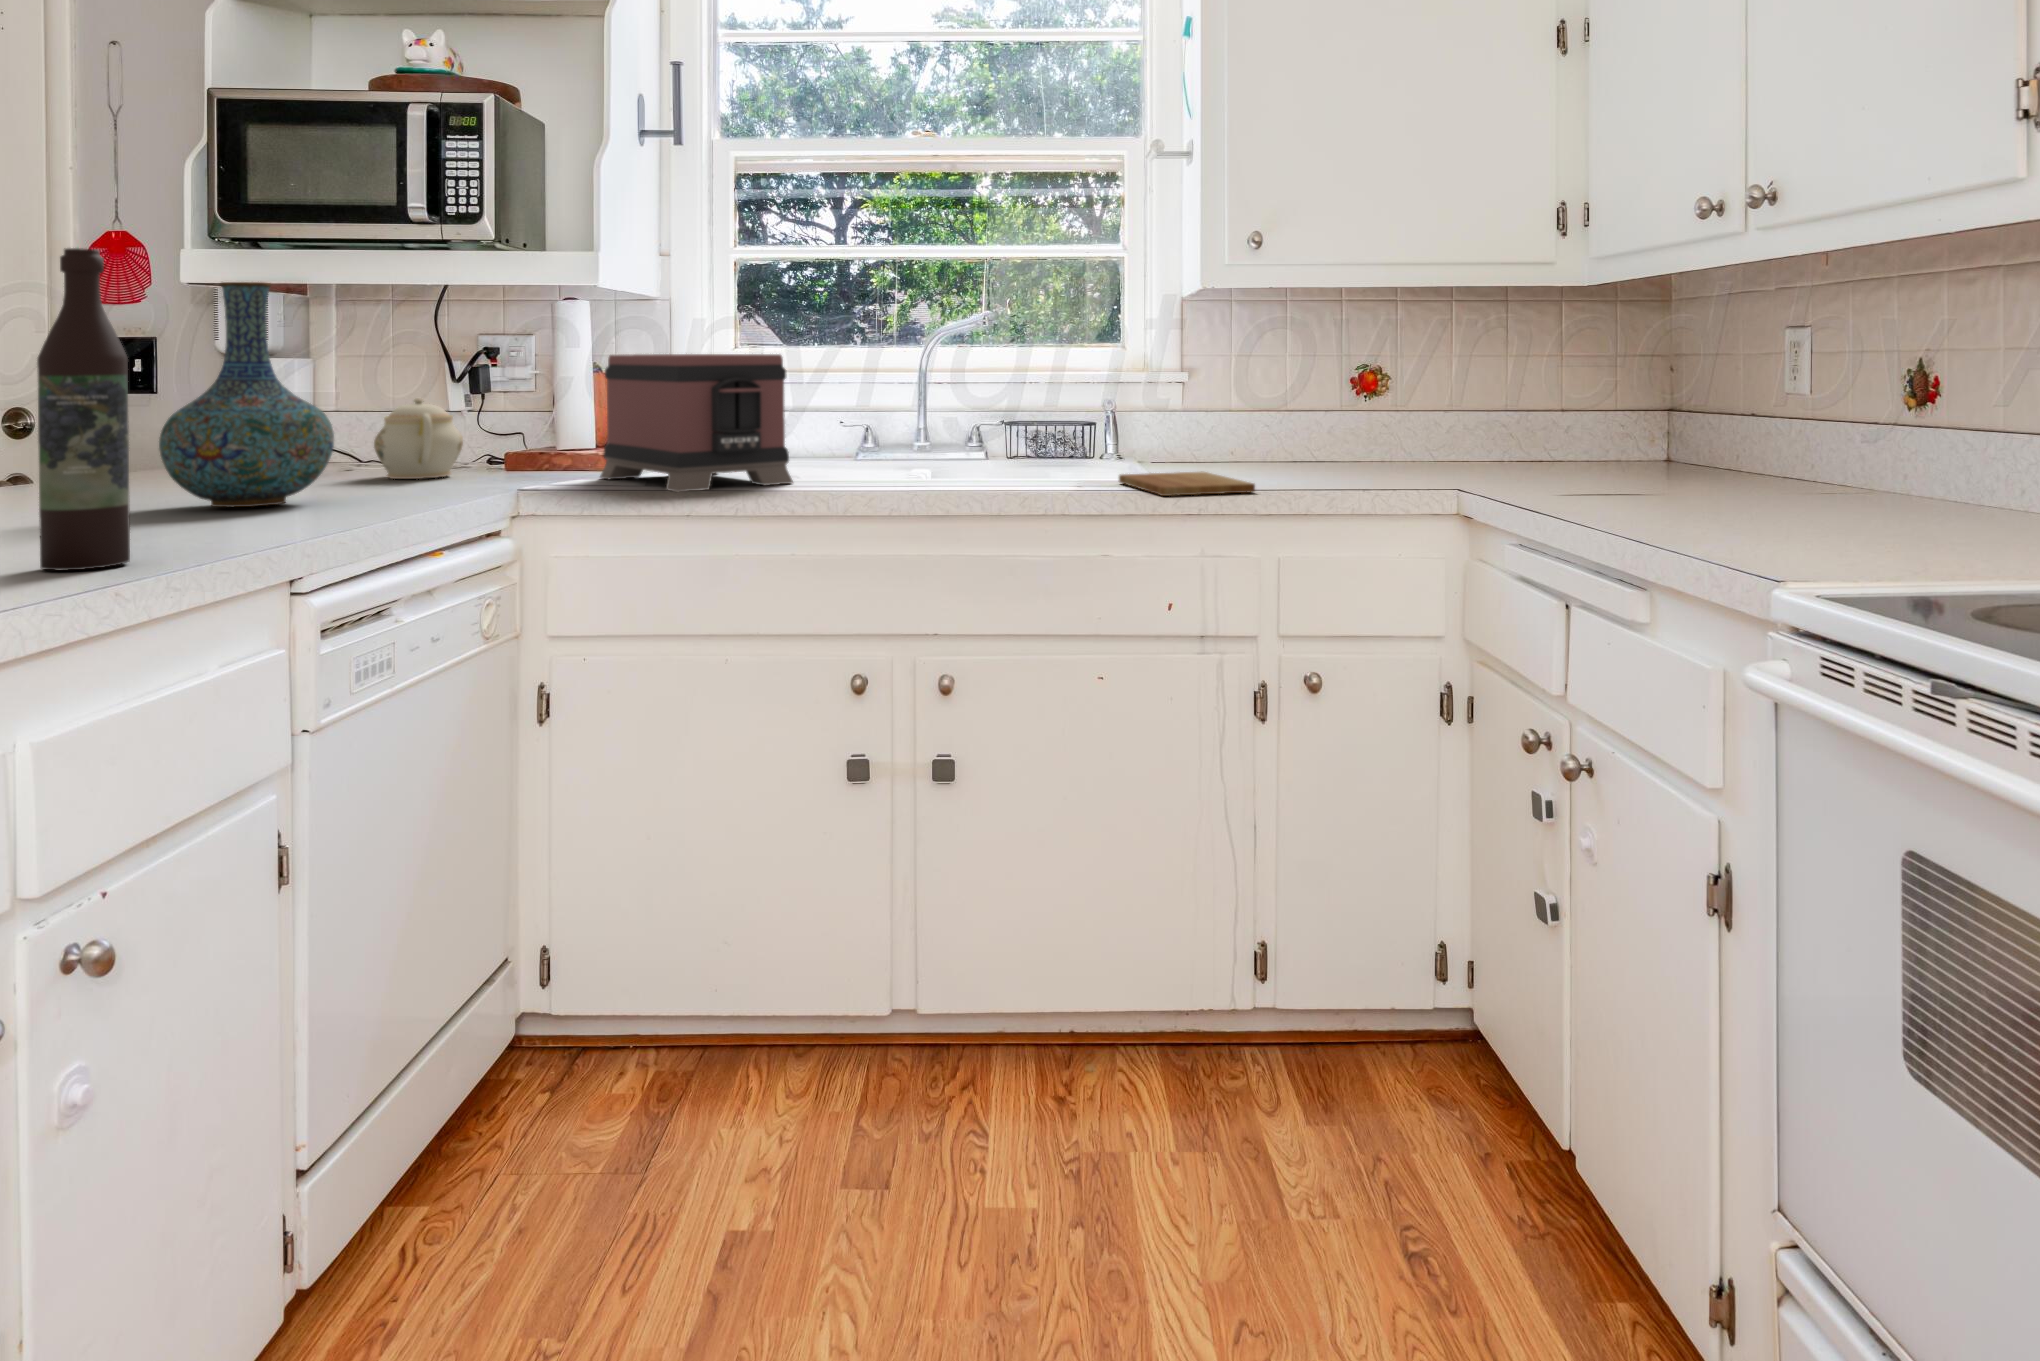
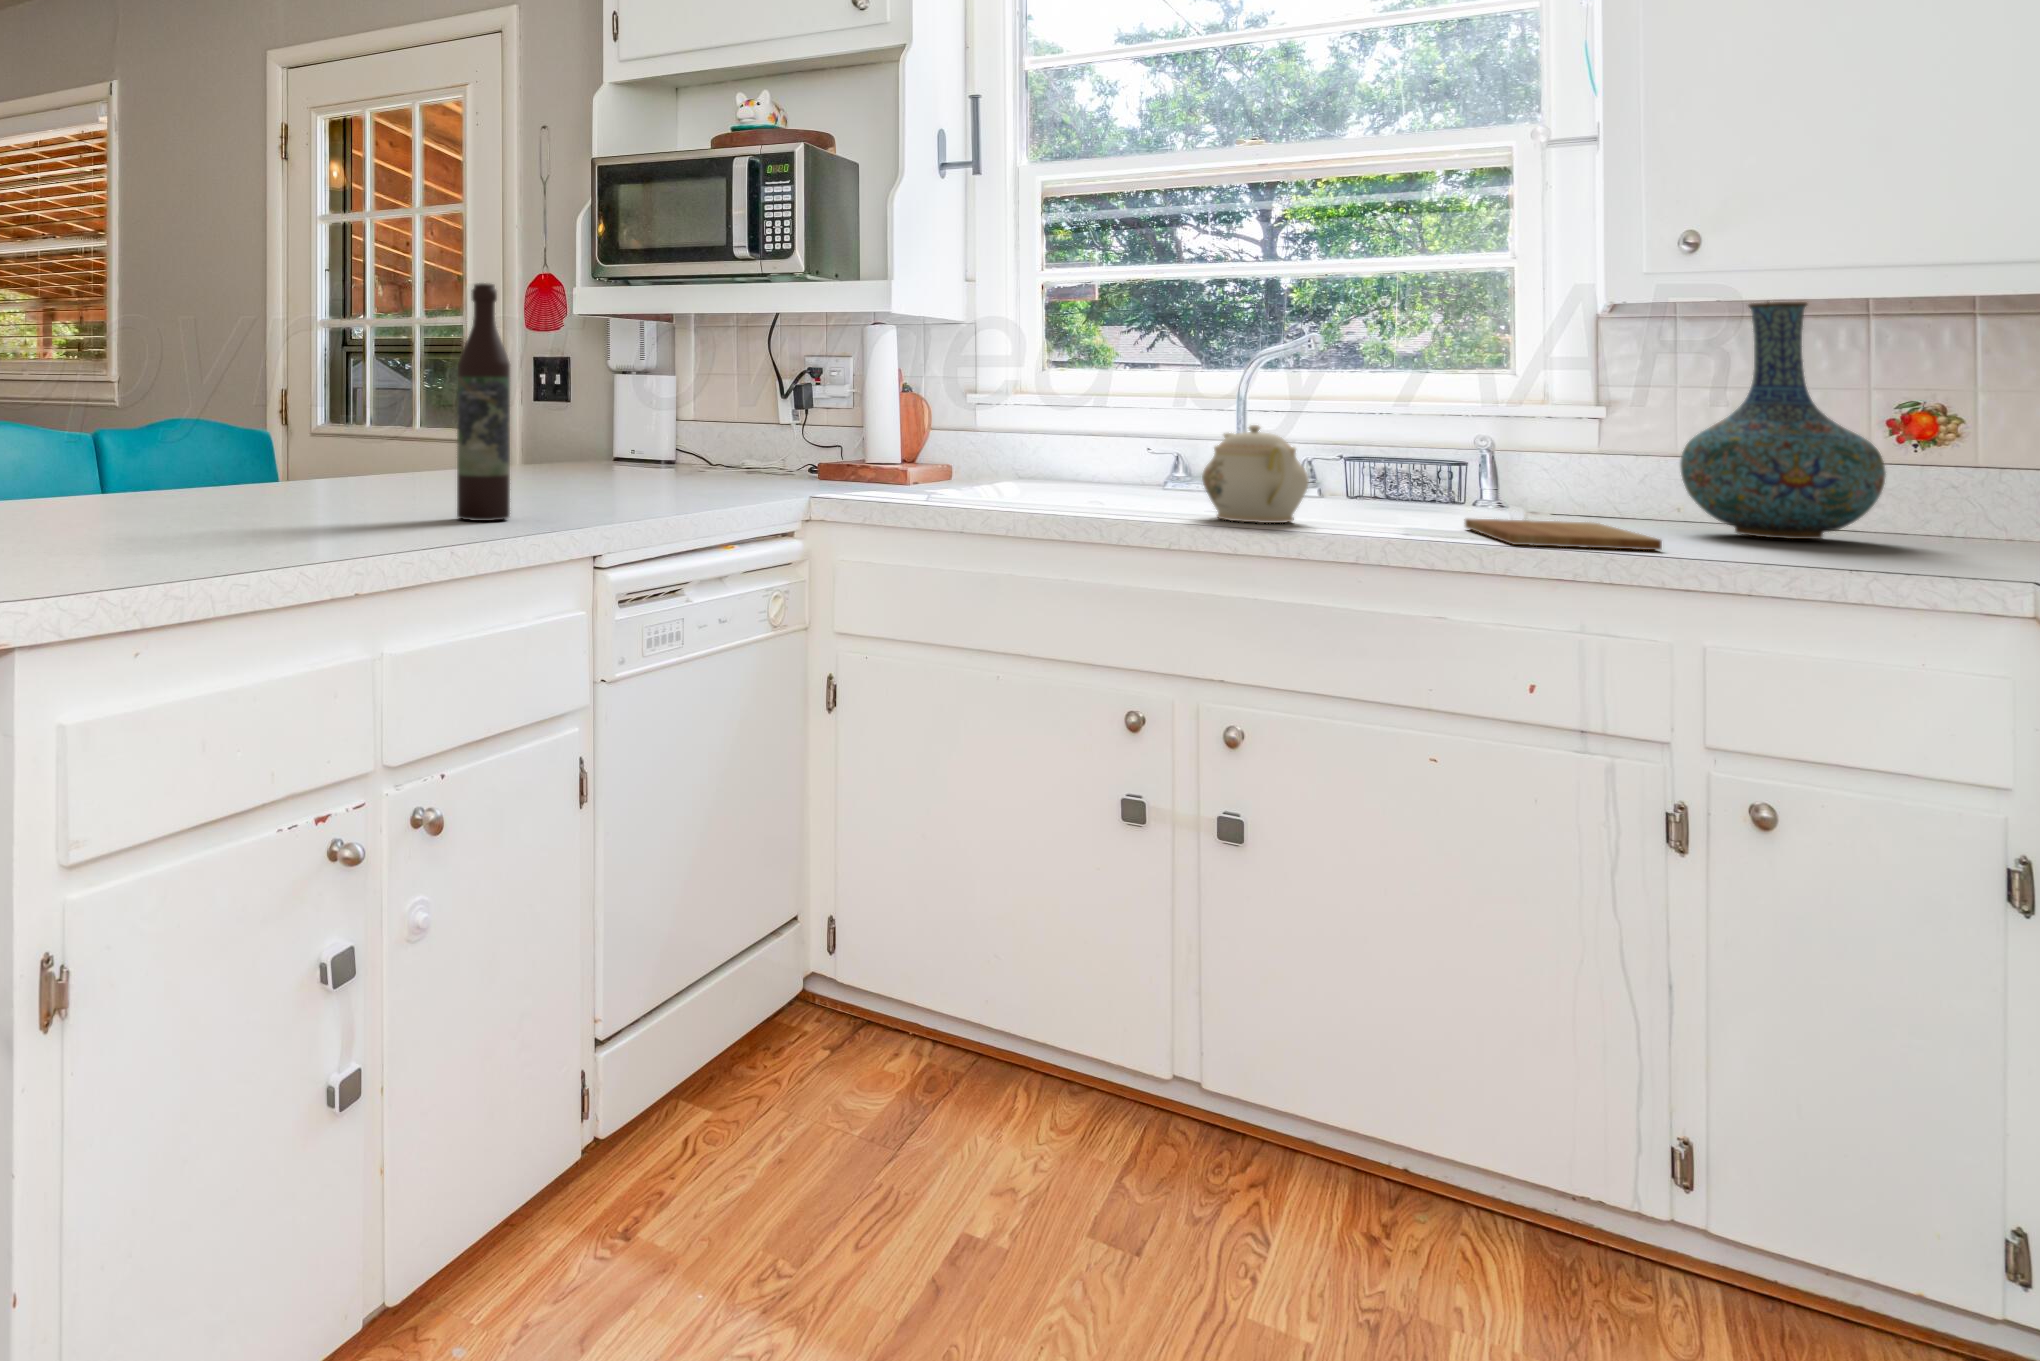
vase: present [159,282,334,507] -> present [1680,302,1886,539]
toaster: present [600,354,793,492] -> none [889,372,1069,504]
teapot: present [374,398,463,479] -> present [1202,425,1309,523]

